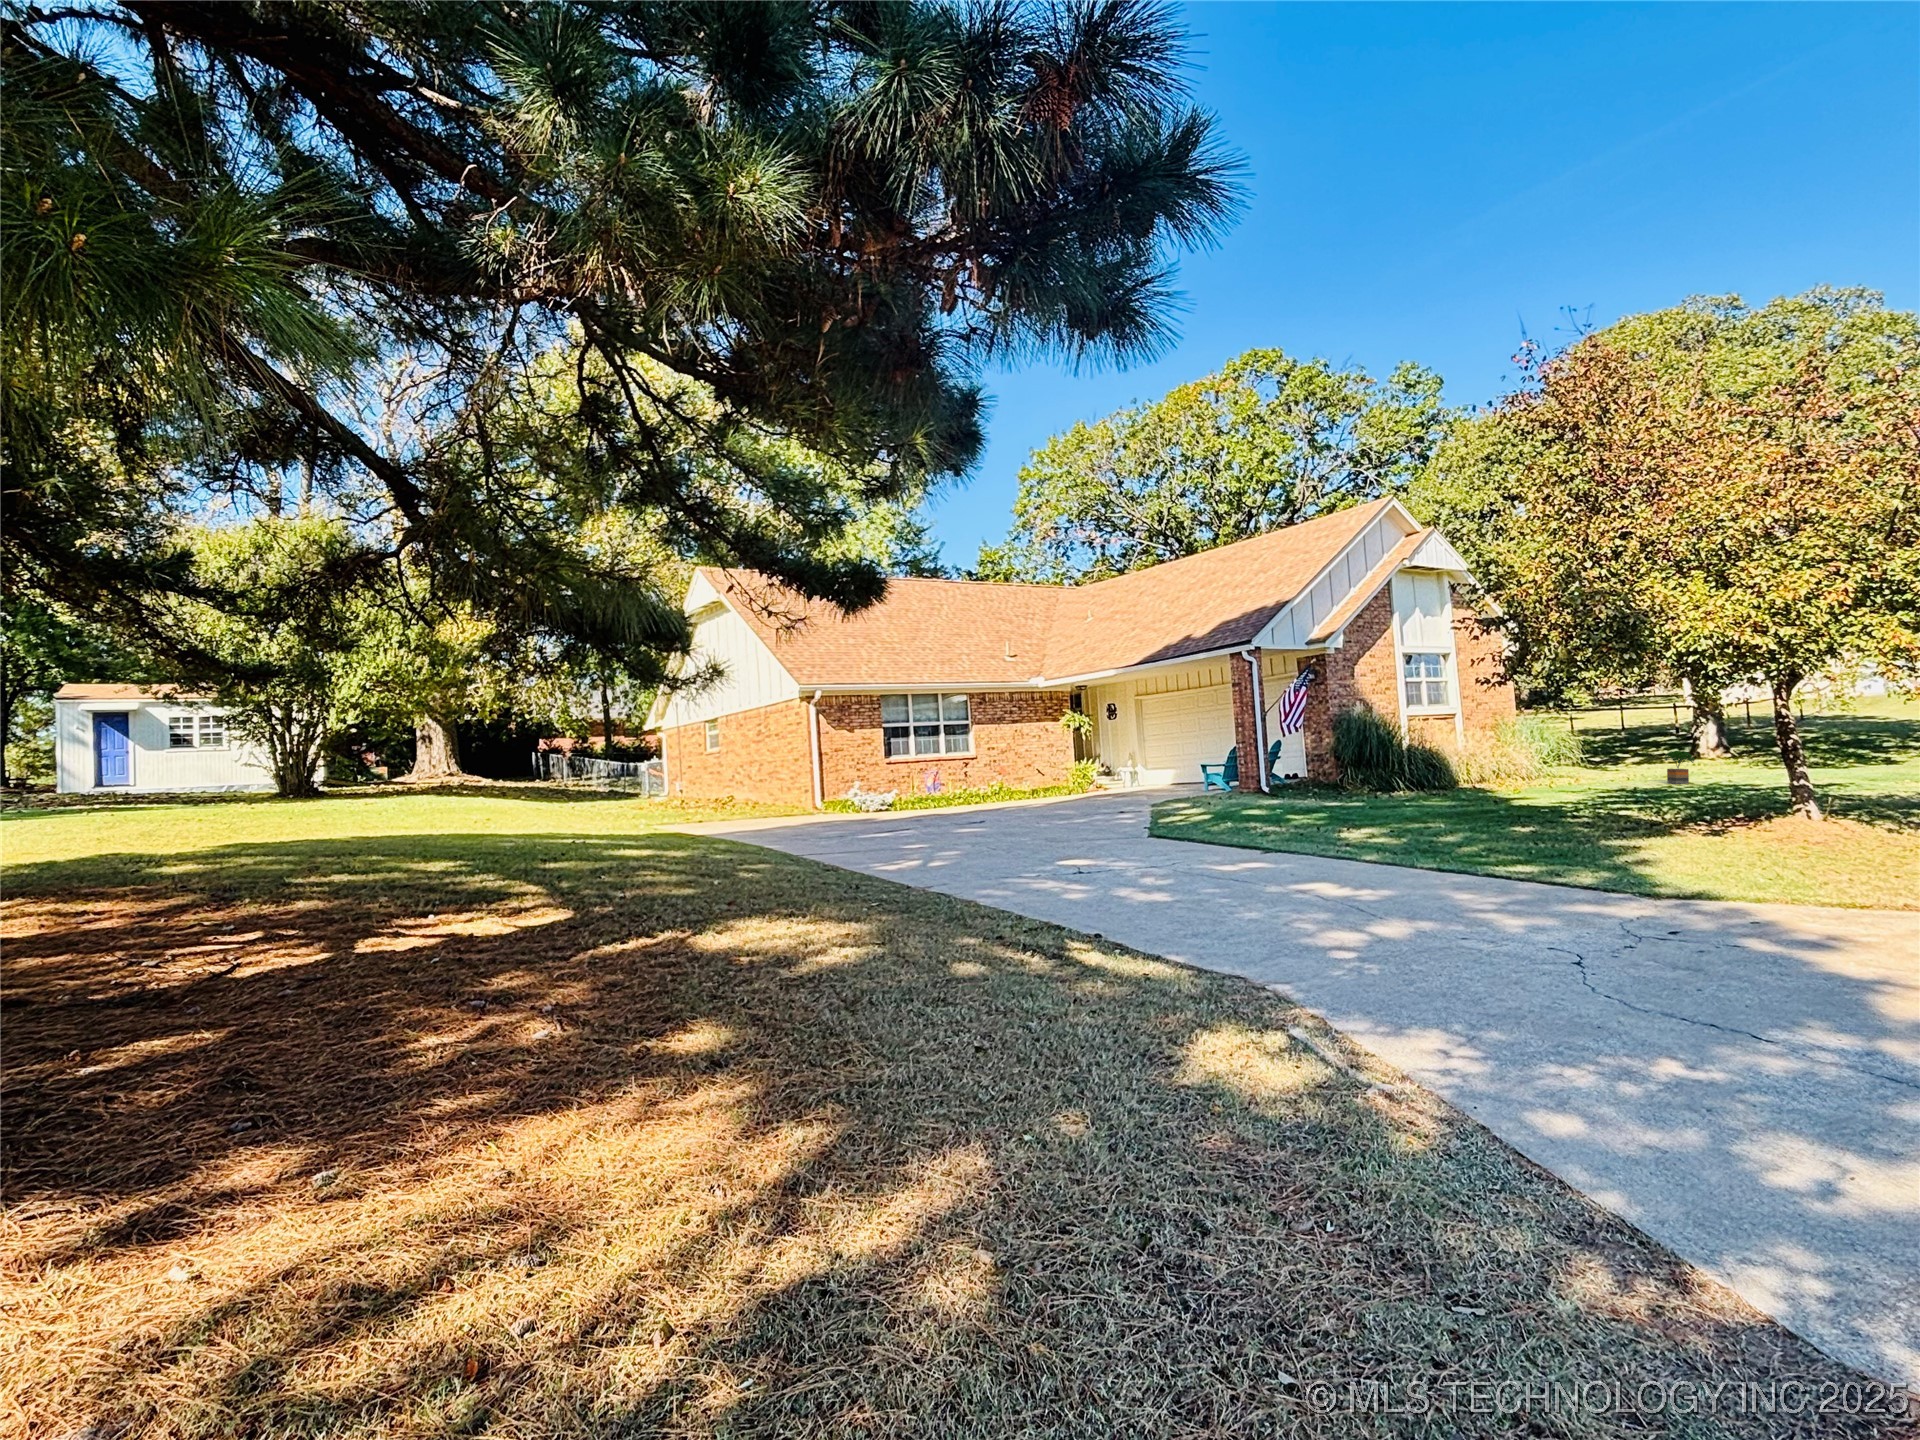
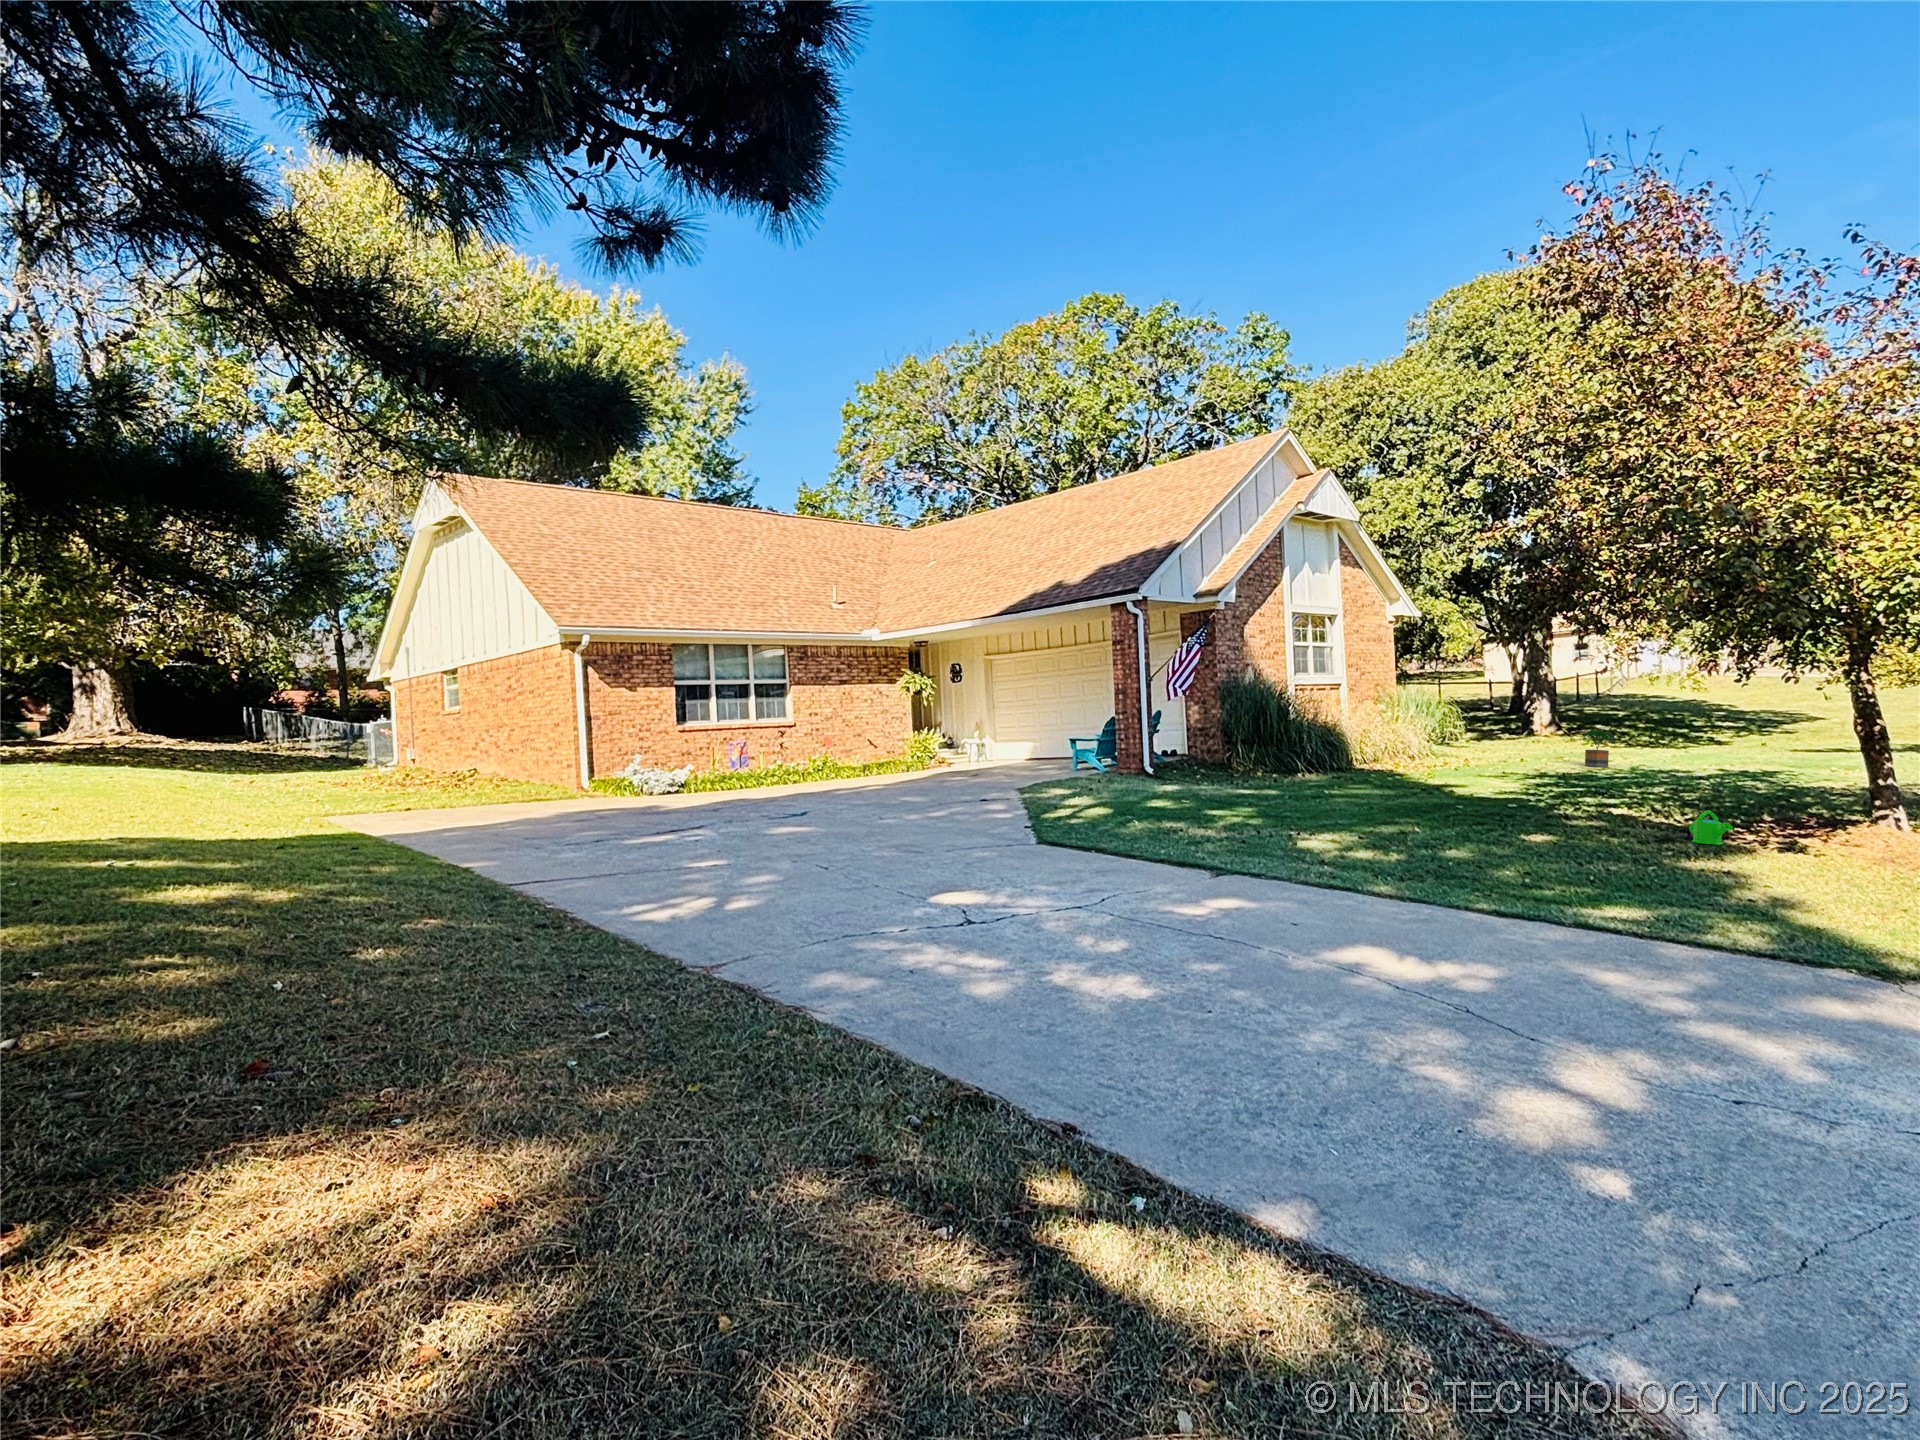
watering can: none [1631,807,1656,832] -> present [1689,811,1732,844]

